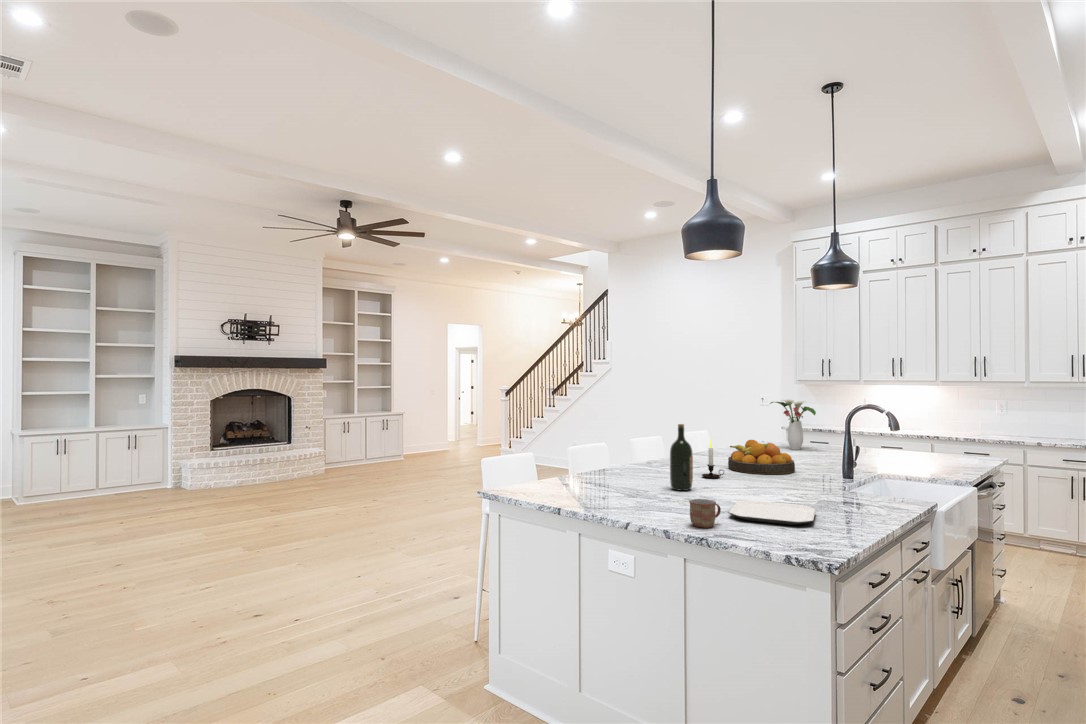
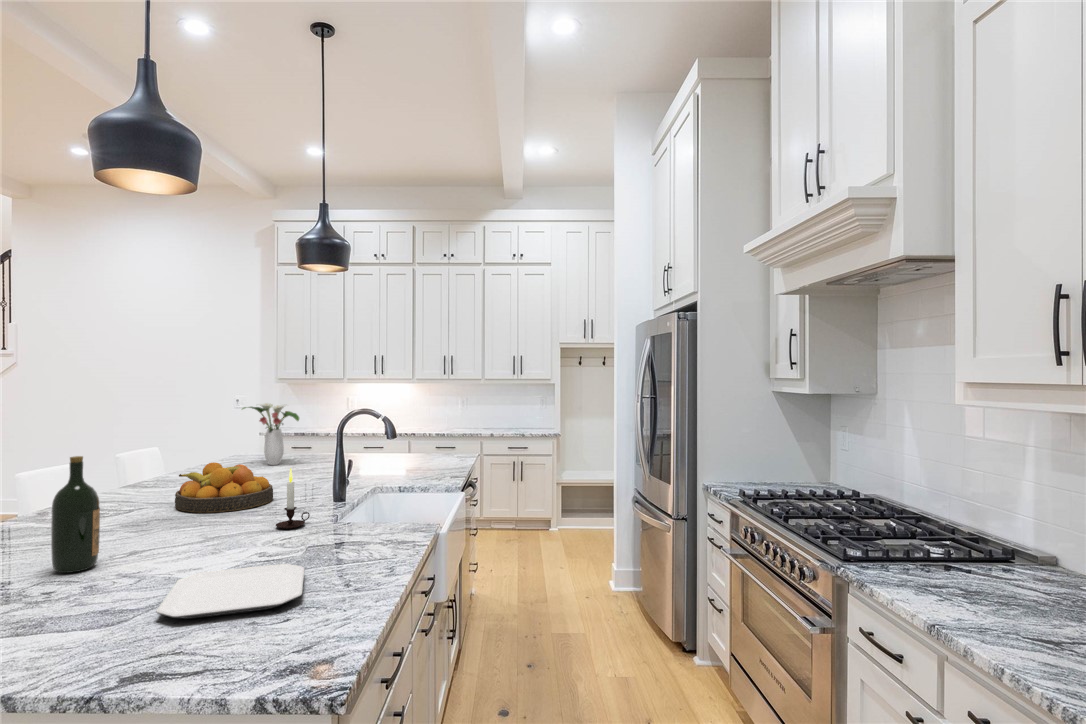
candle: present [702,440,724,478] -> present [276,468,310,529]
mug: present [689,499,721,528] -> none [63,604,136,667]

